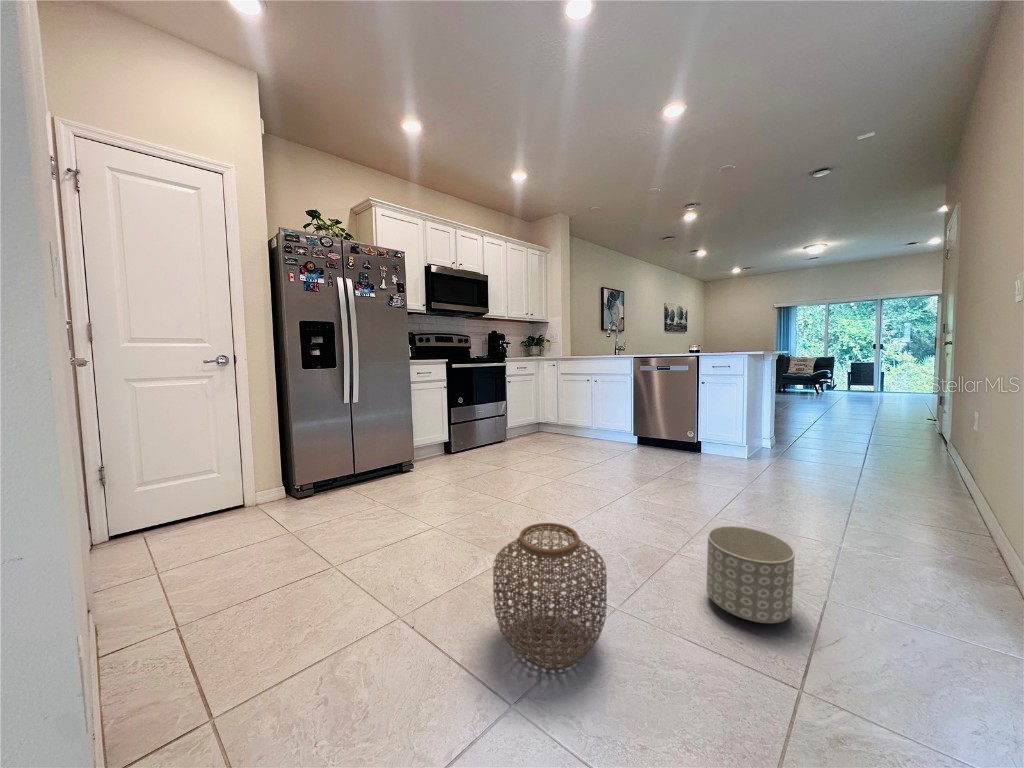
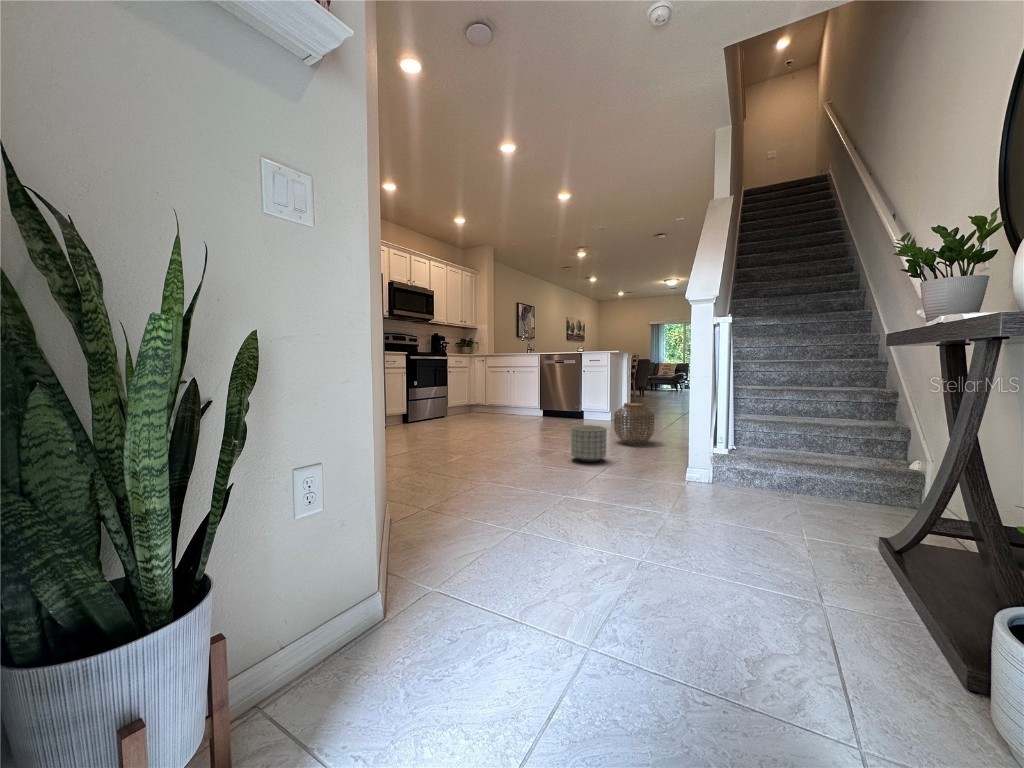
woven basket: present [493,523,607,668] -> present [614,403,654,445]

